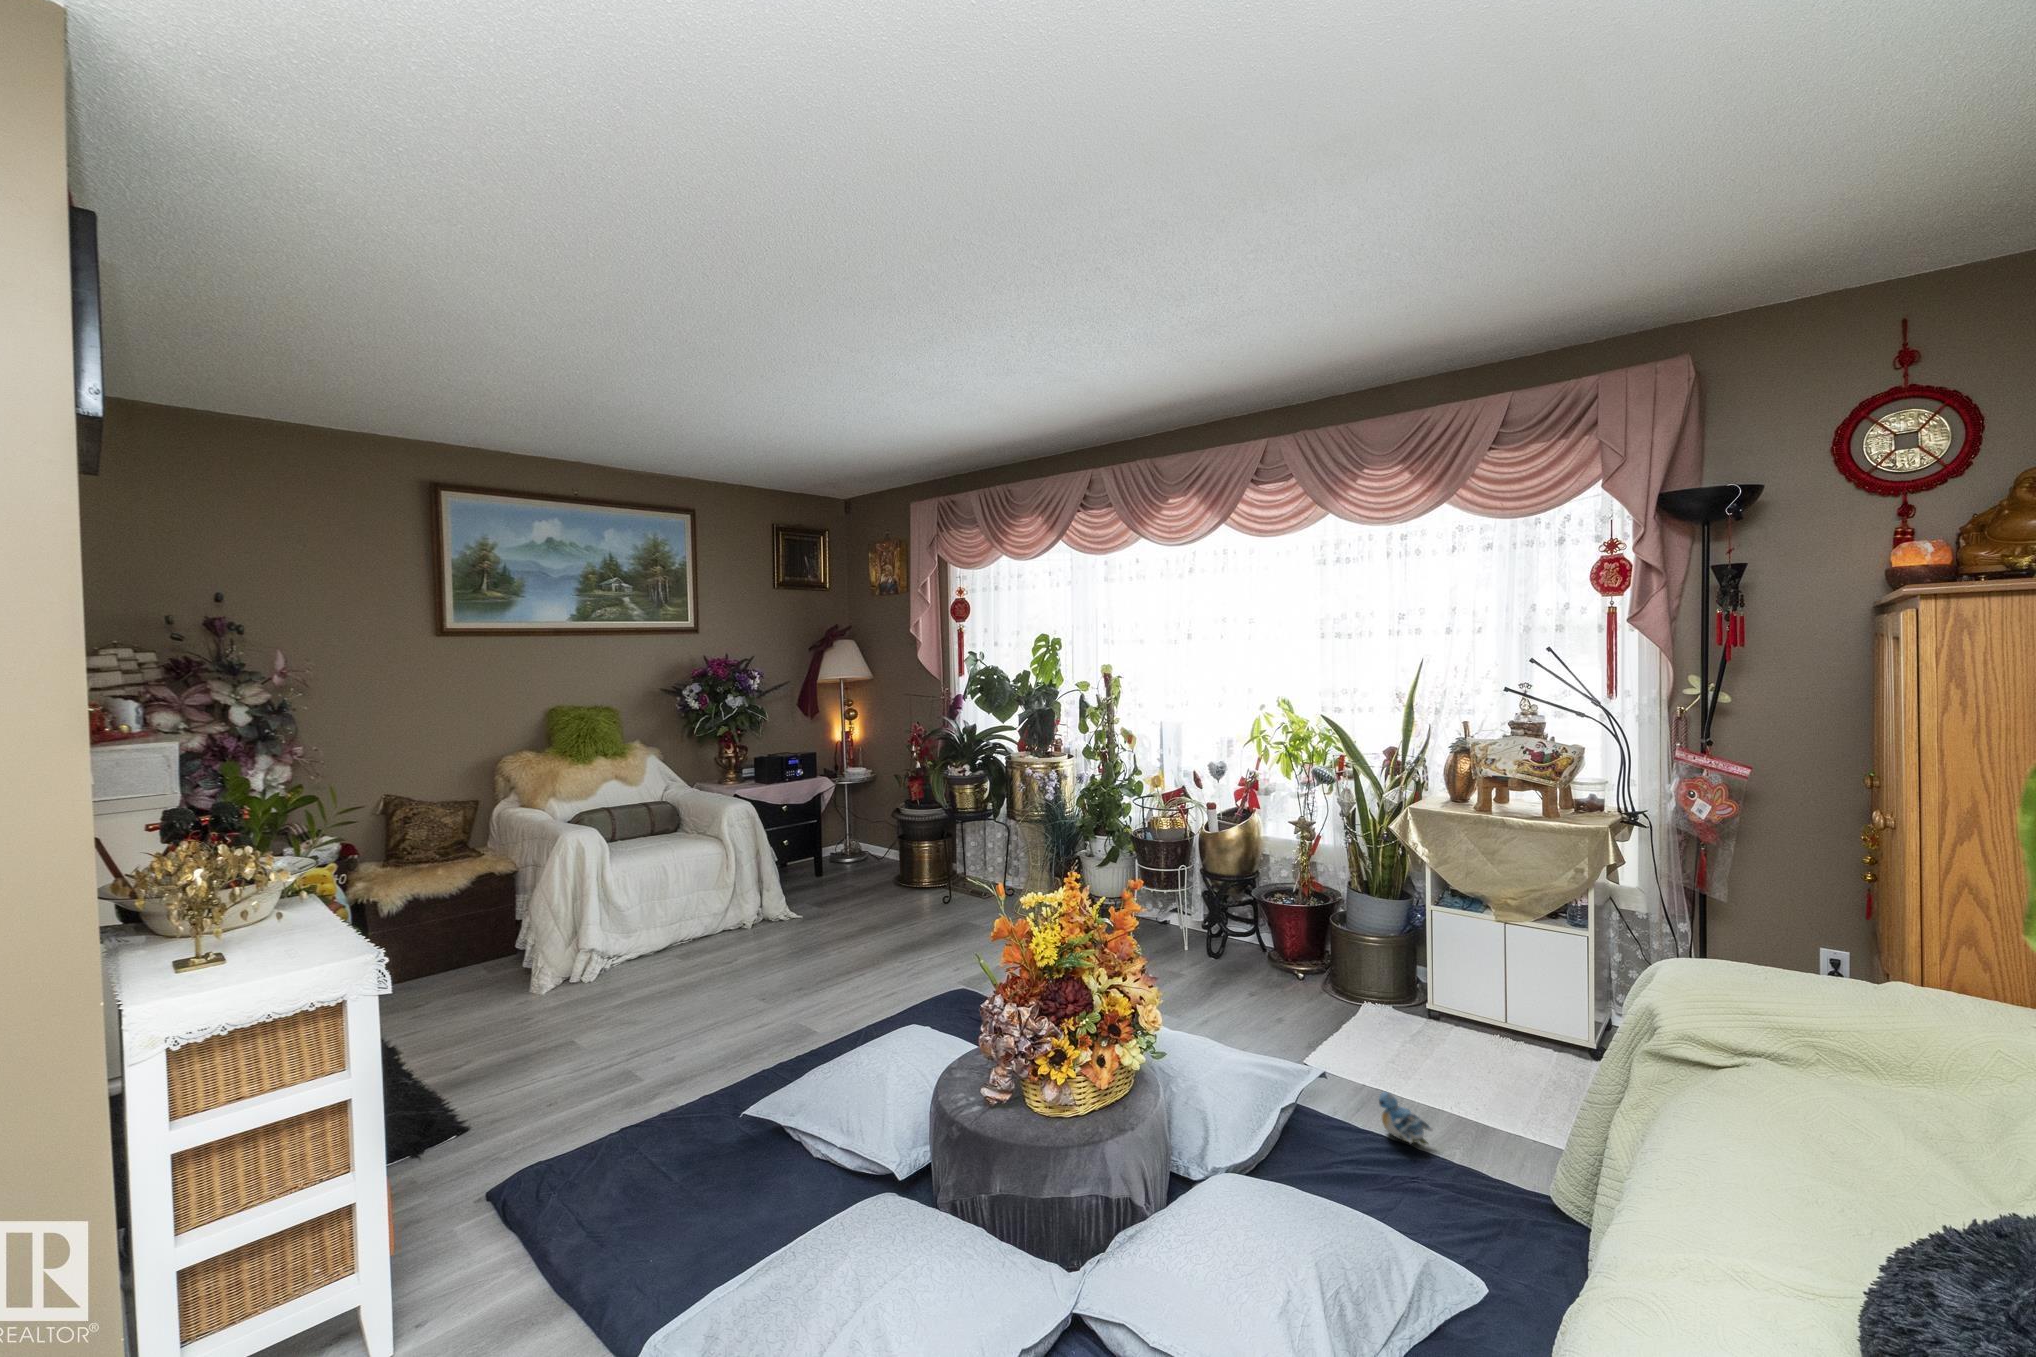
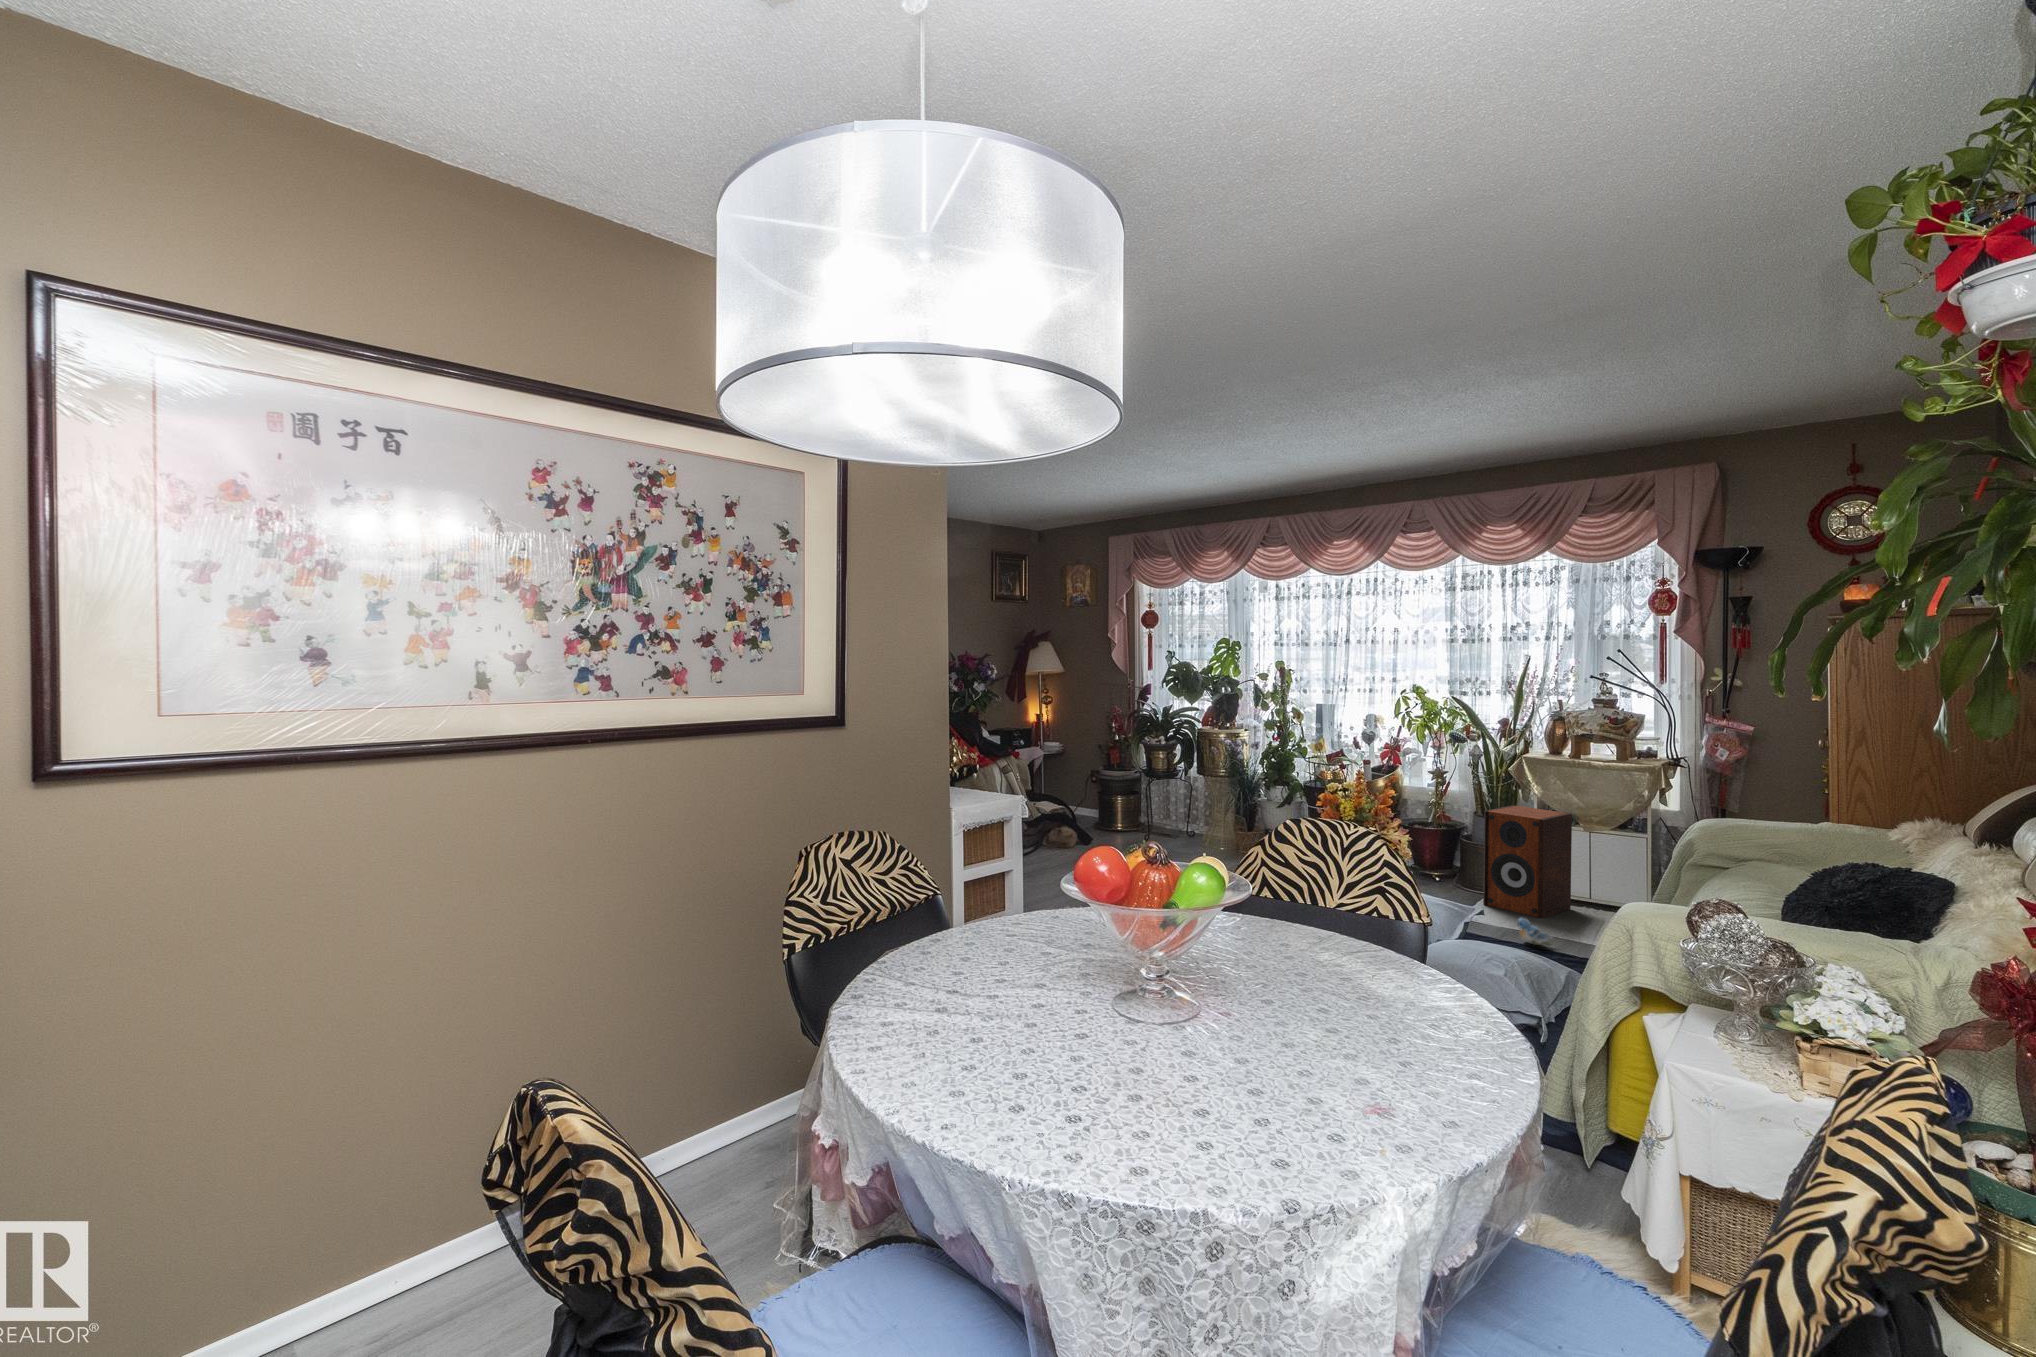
speaker: none [1351,879,1478,1065] -> present [1483,805,1572,918]

